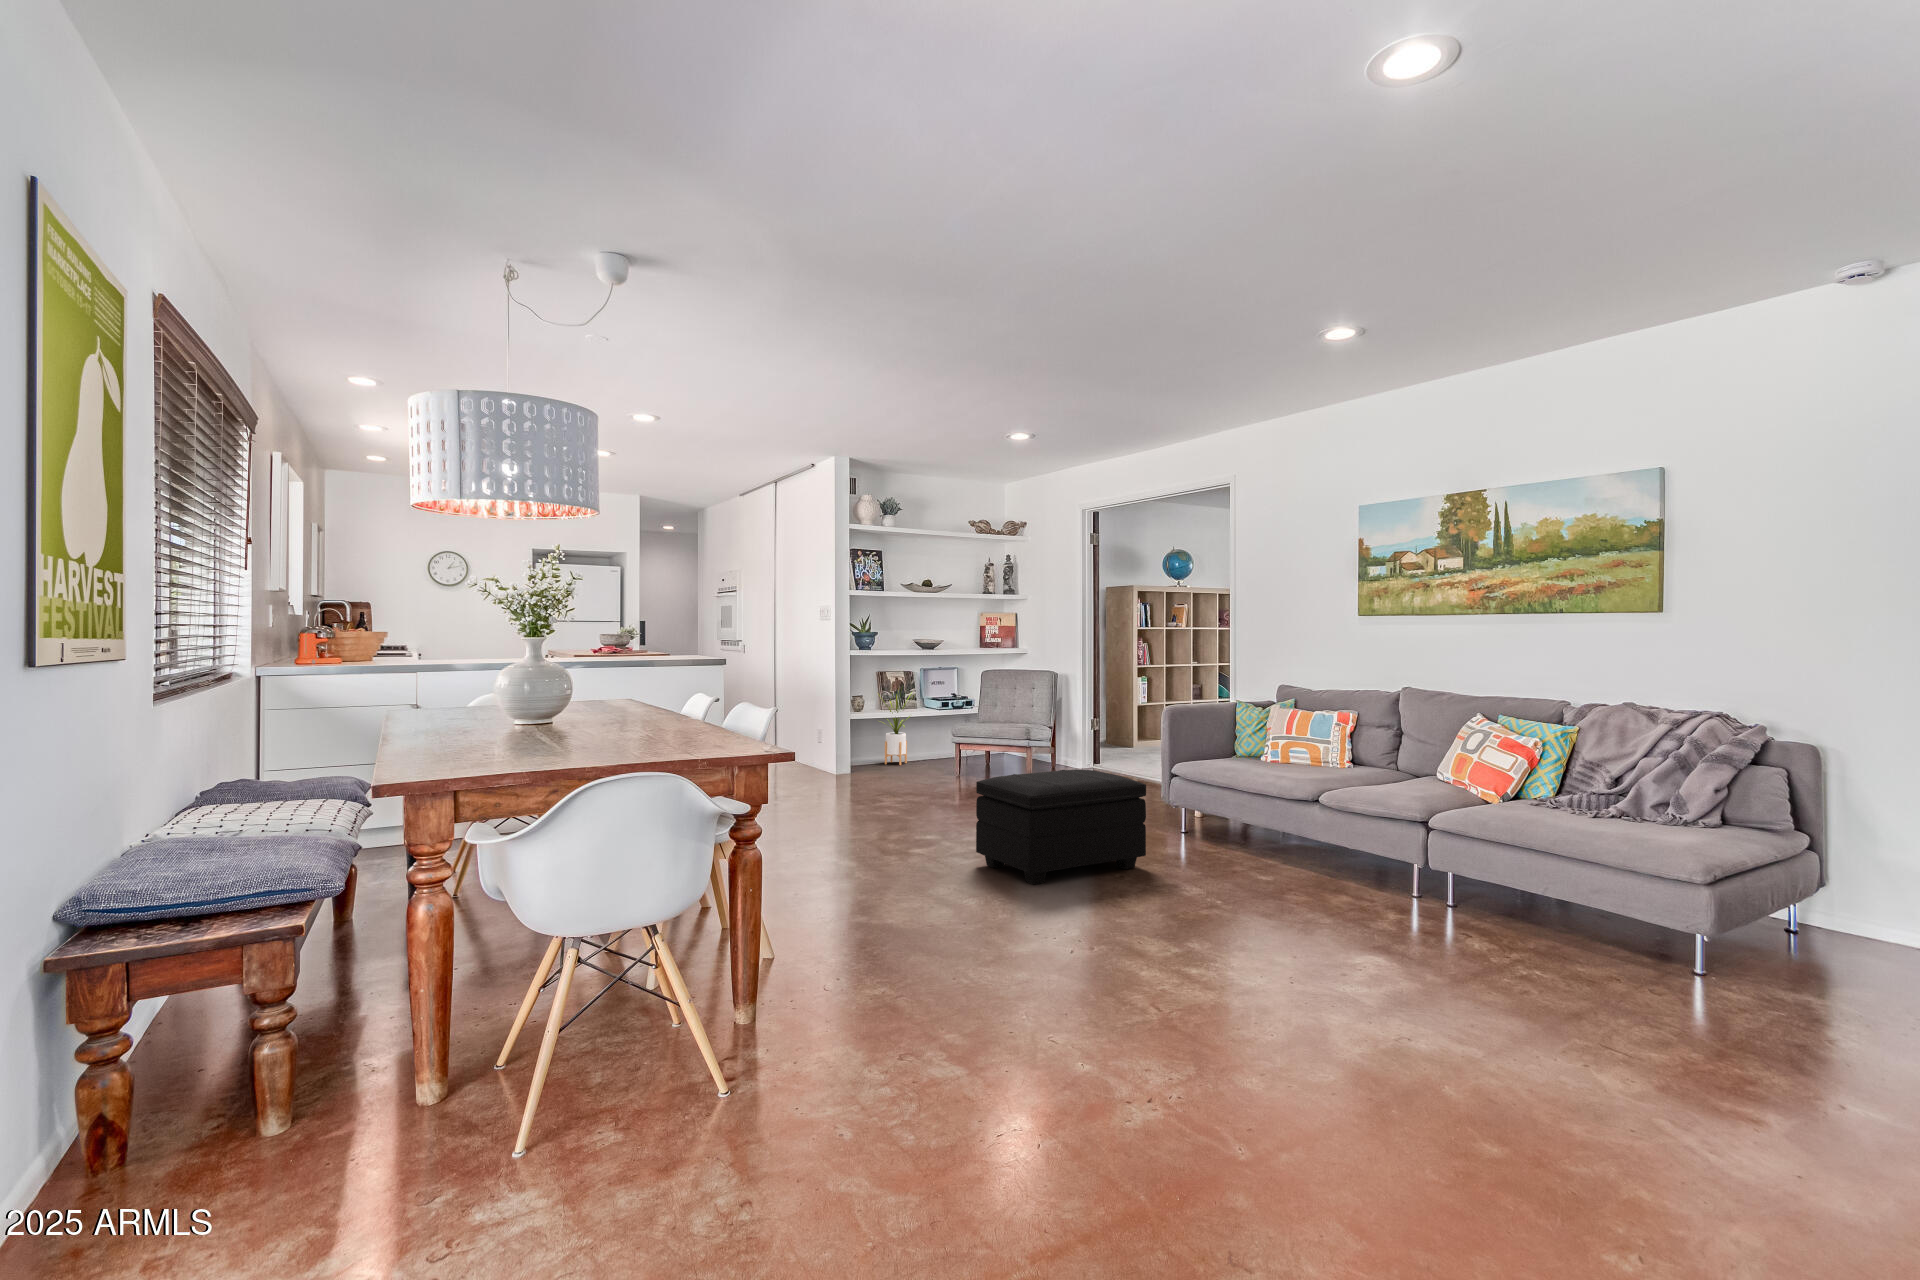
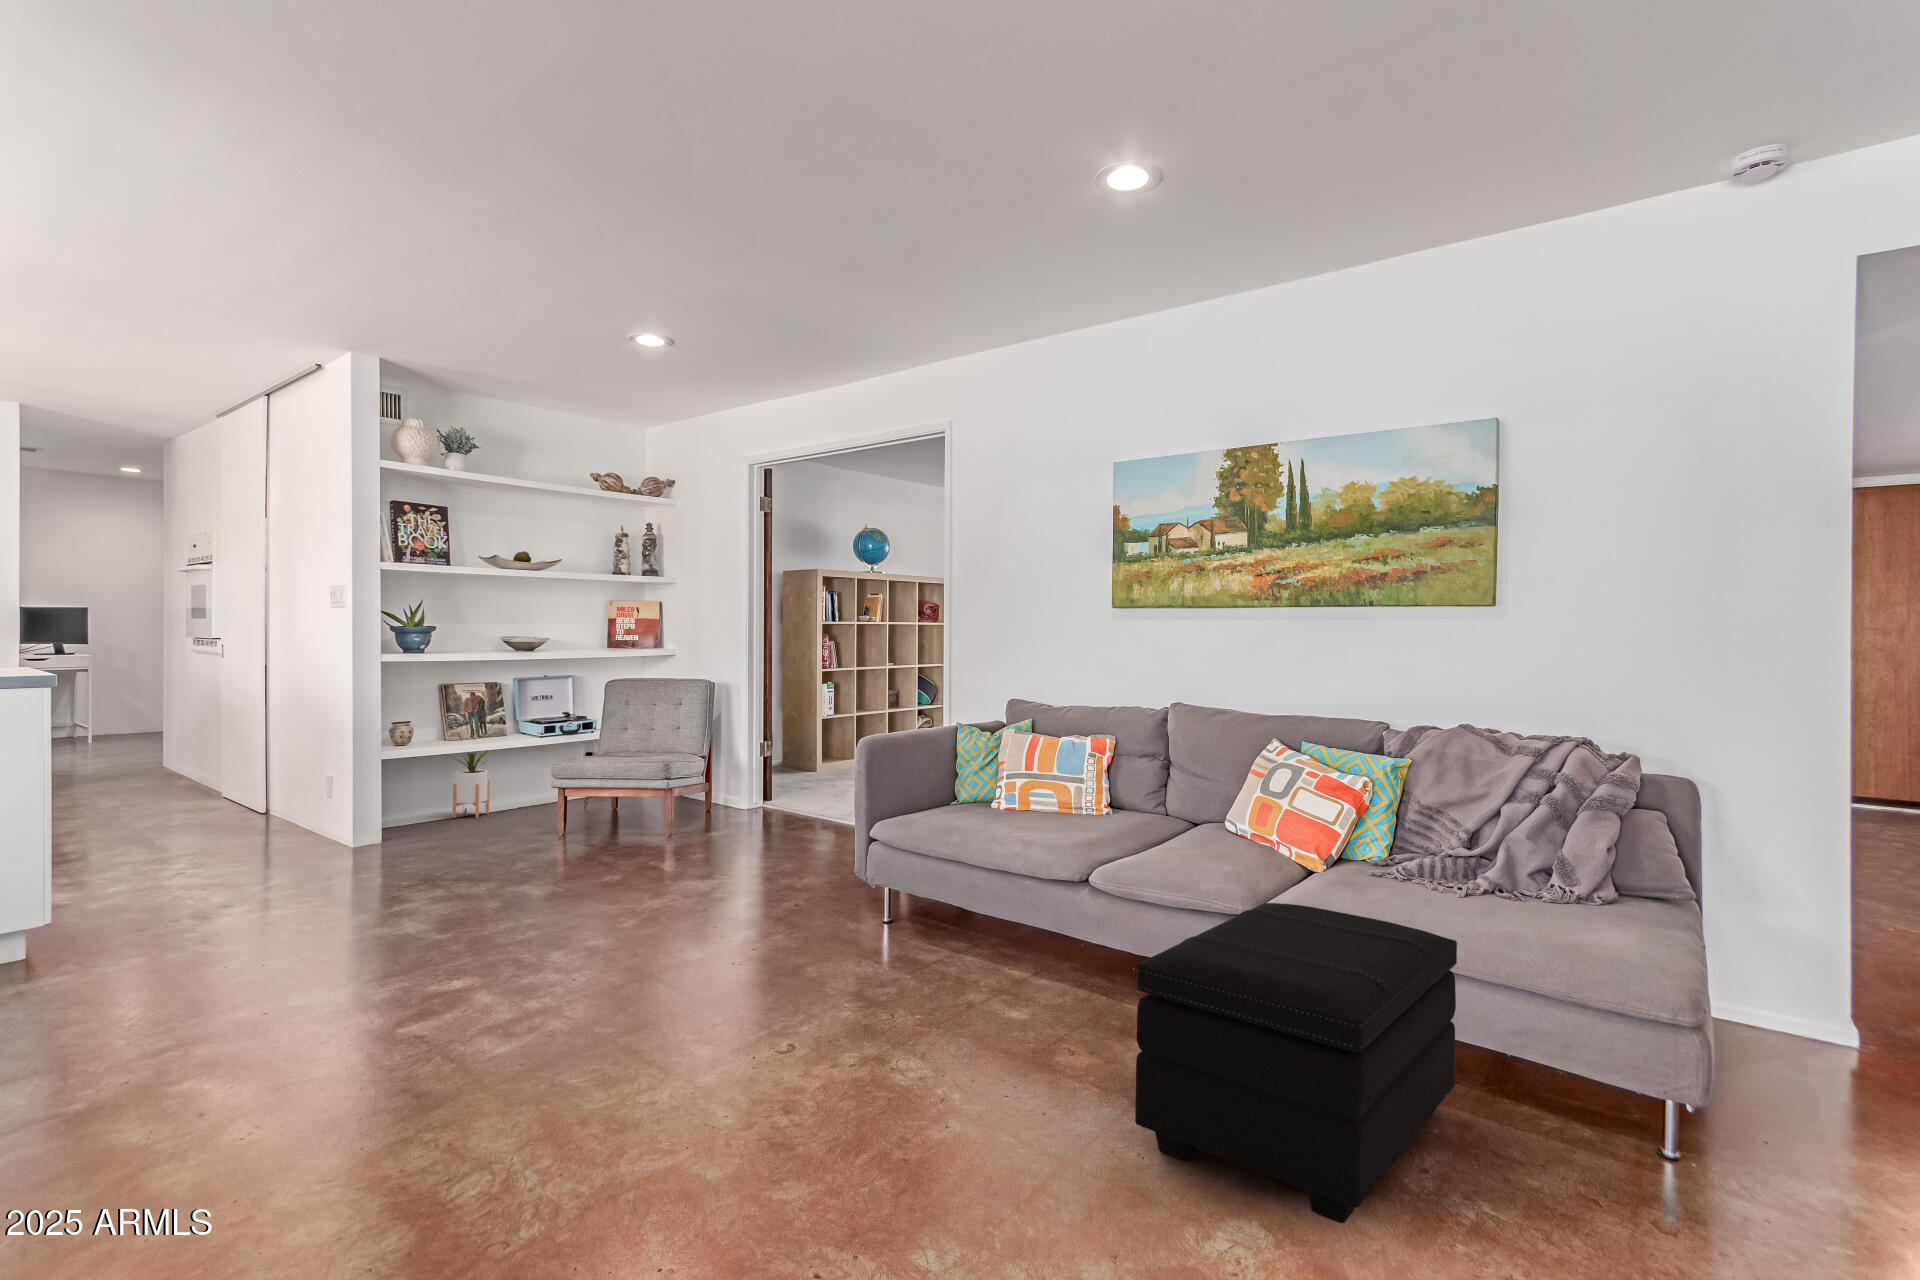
footstool: present [976,769,1146,884] -> present [1135,903,1457,1223]

